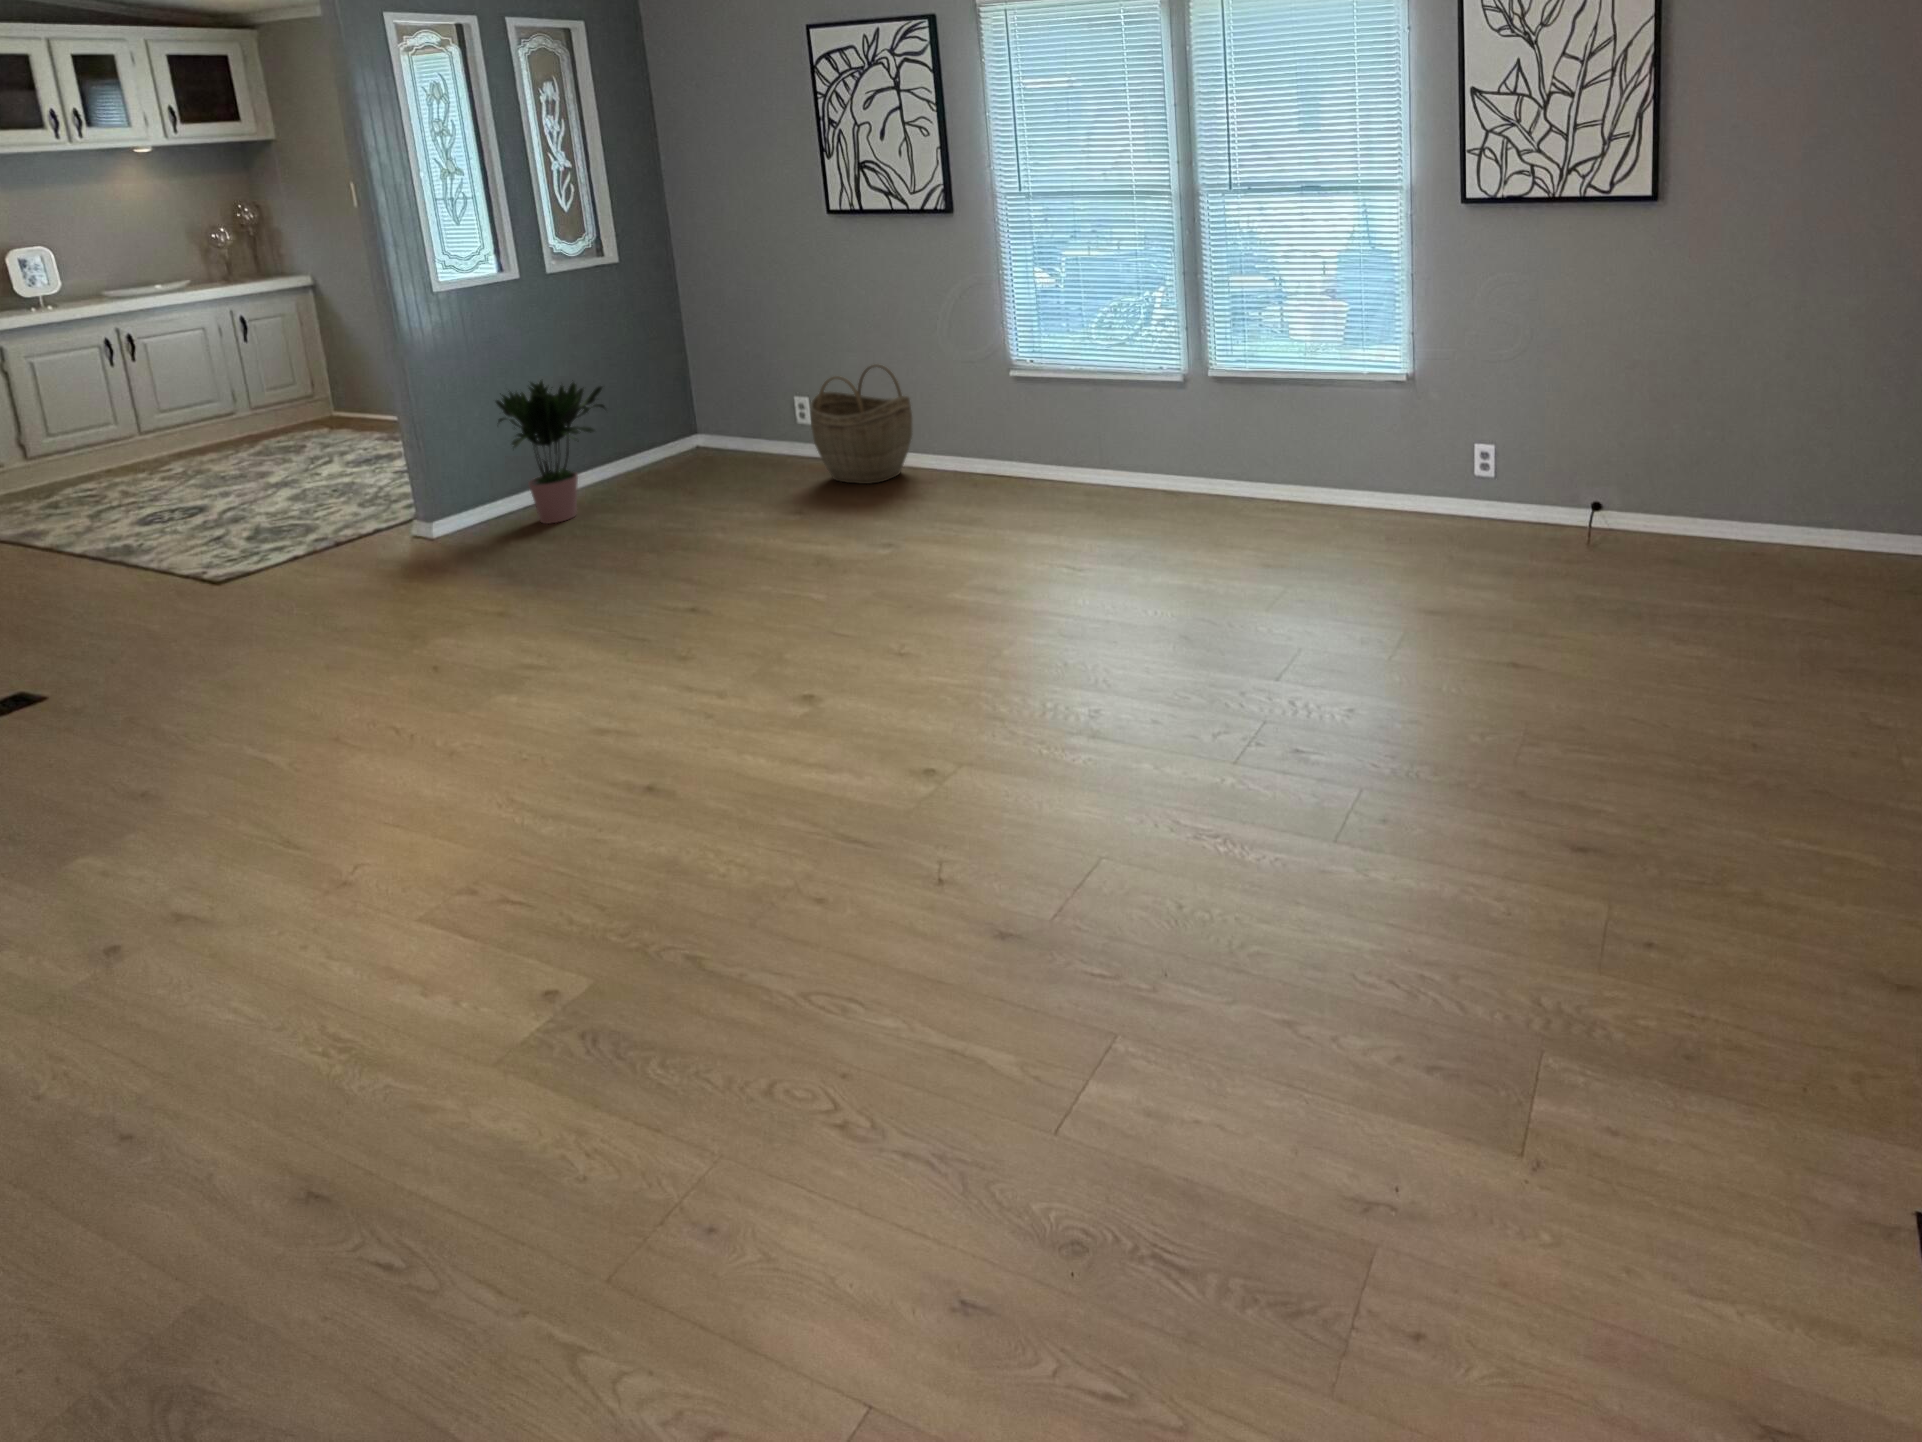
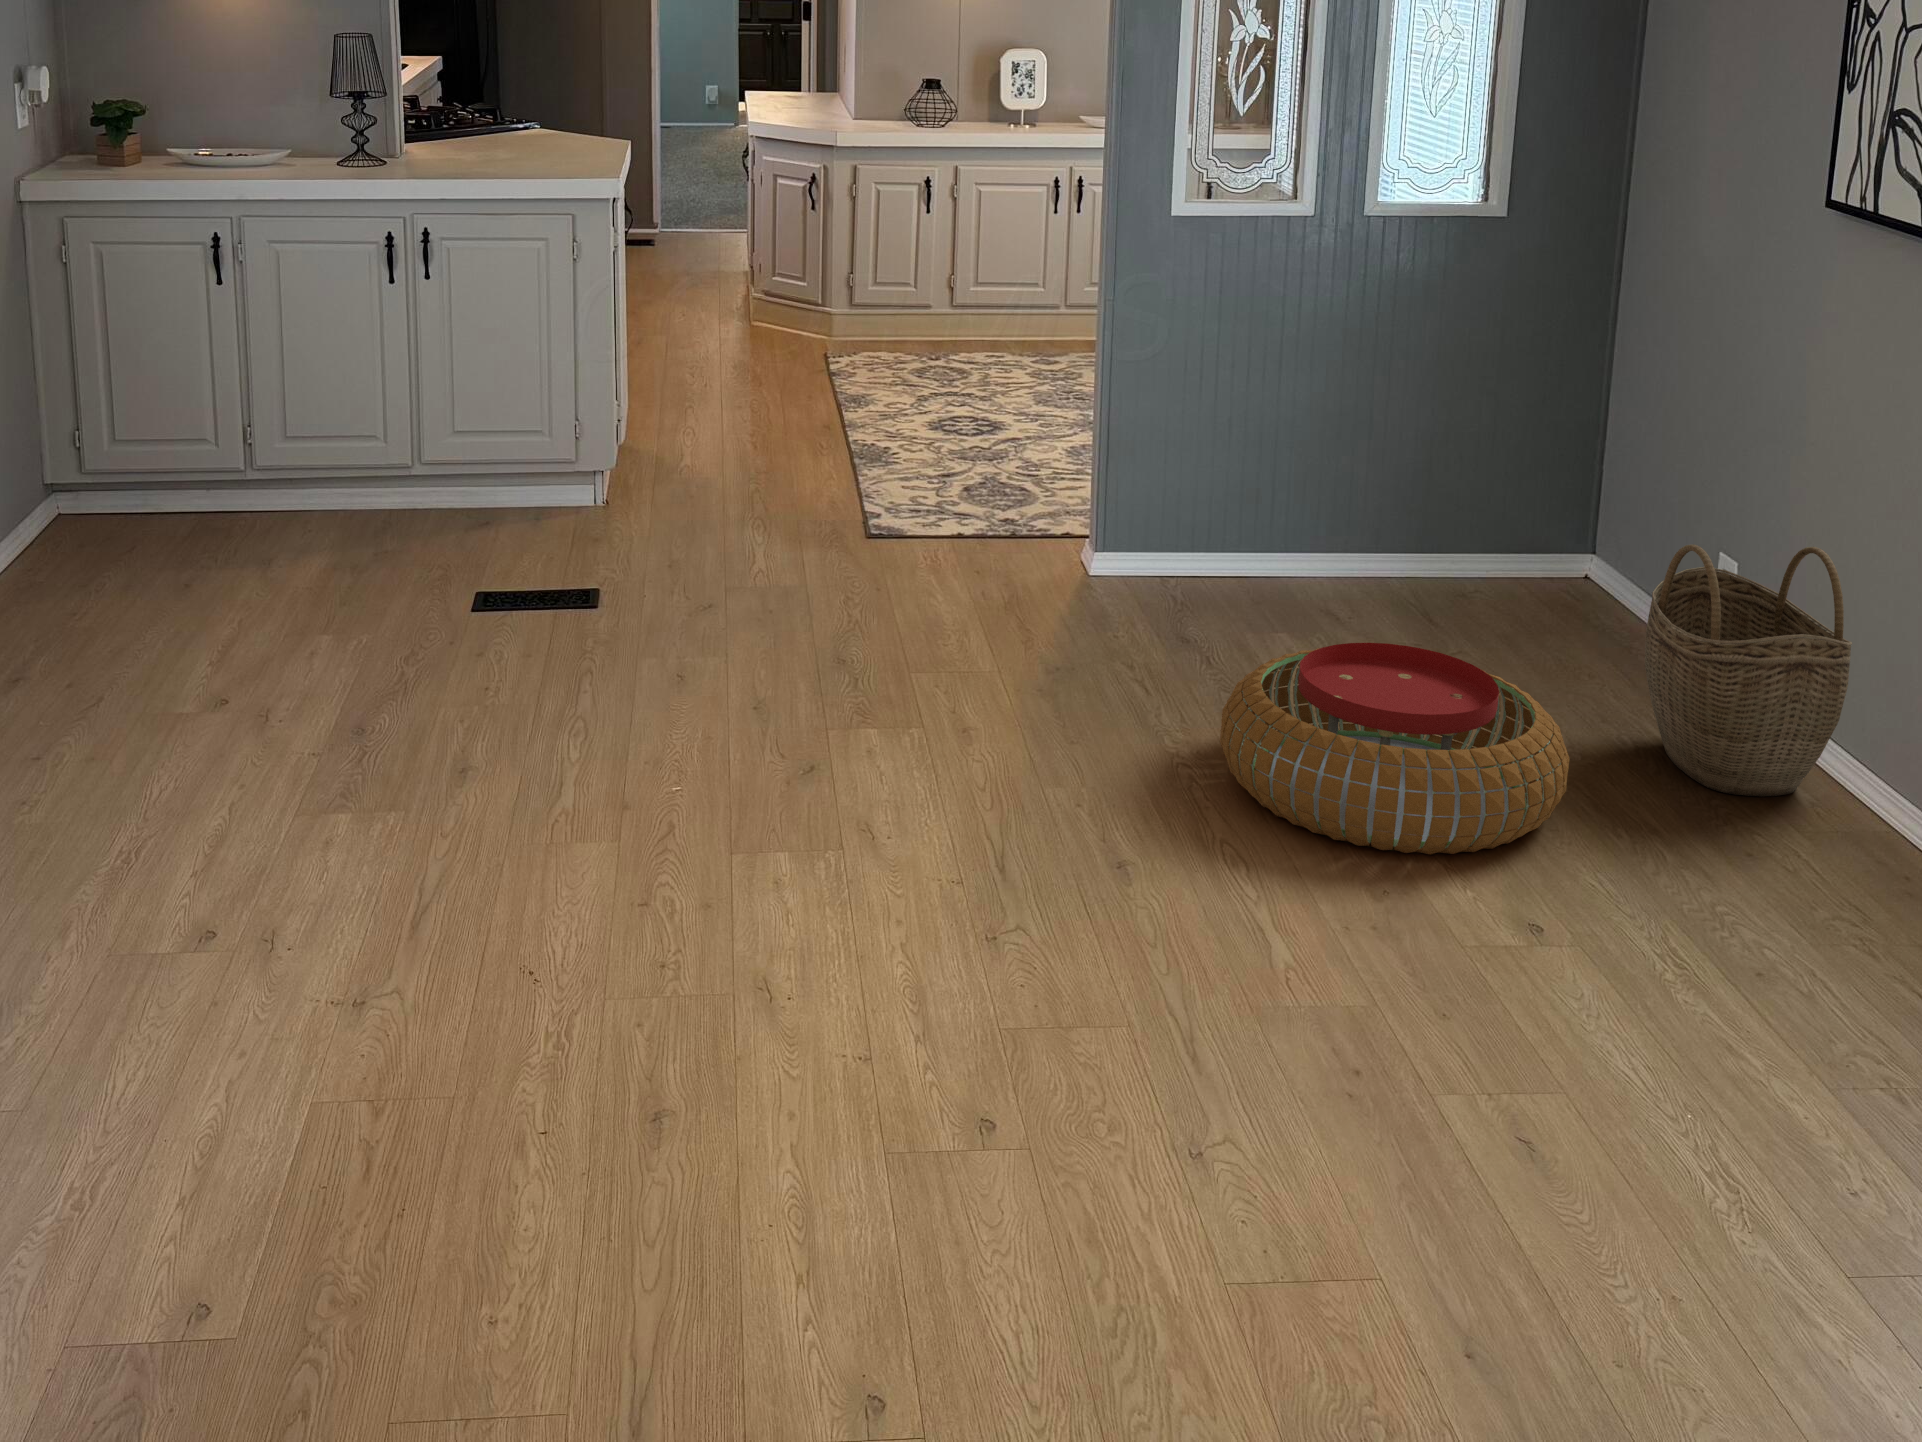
potted plant: present [496,381,605,524] -> none [1180,374,1370,627]
pouf: none [654,462,850,566] -> present [1220,643,1570,854]

